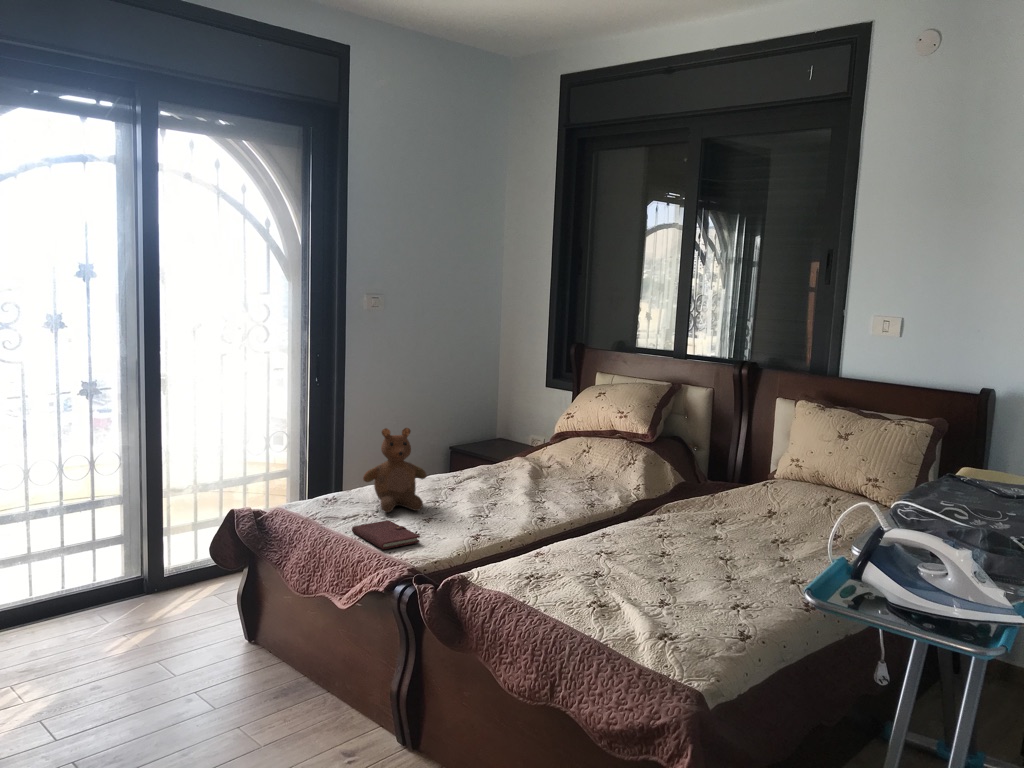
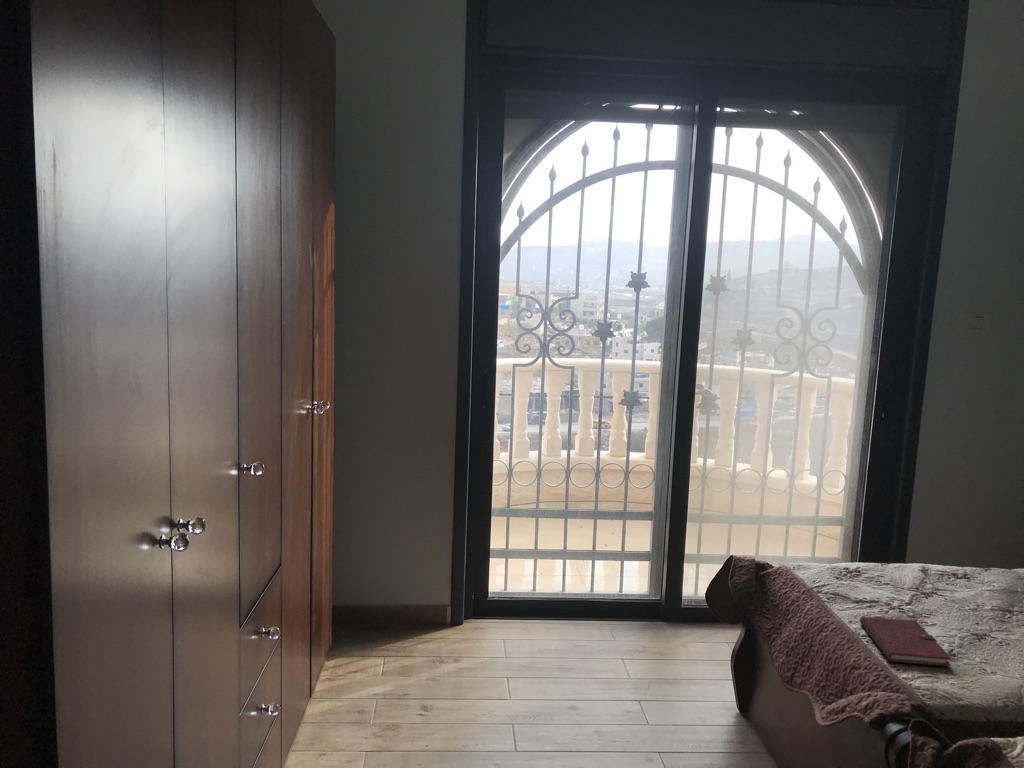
teddy bear: present [363,428,426,513] -> none [897,497,994,618]

